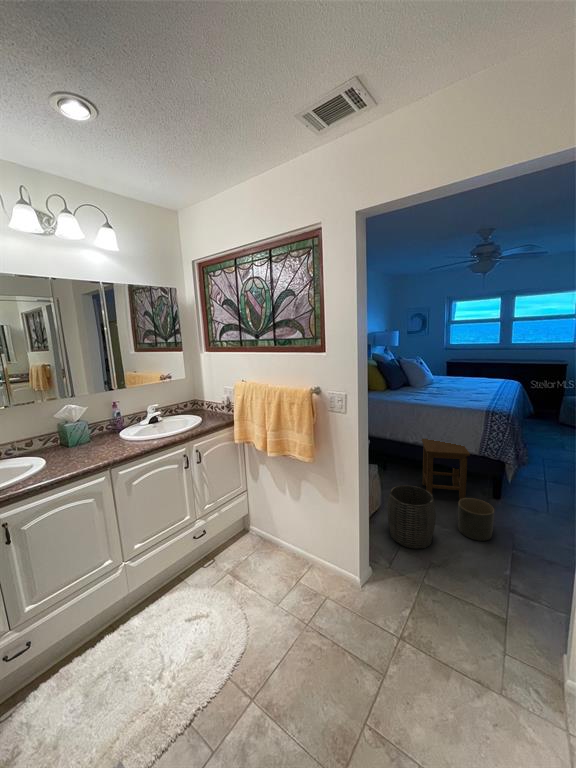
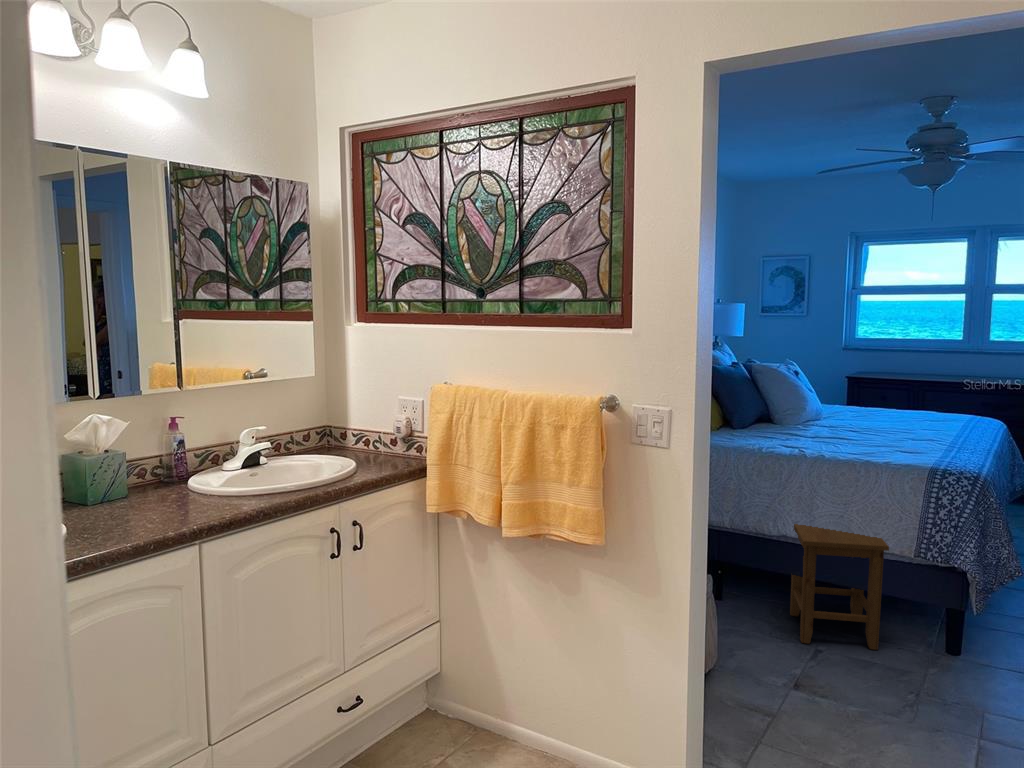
woven basket: present [388,485,436,549] -> none [730,607,827,733]
planter: present [458,498,494,541] -> none [868,634,939,717]

